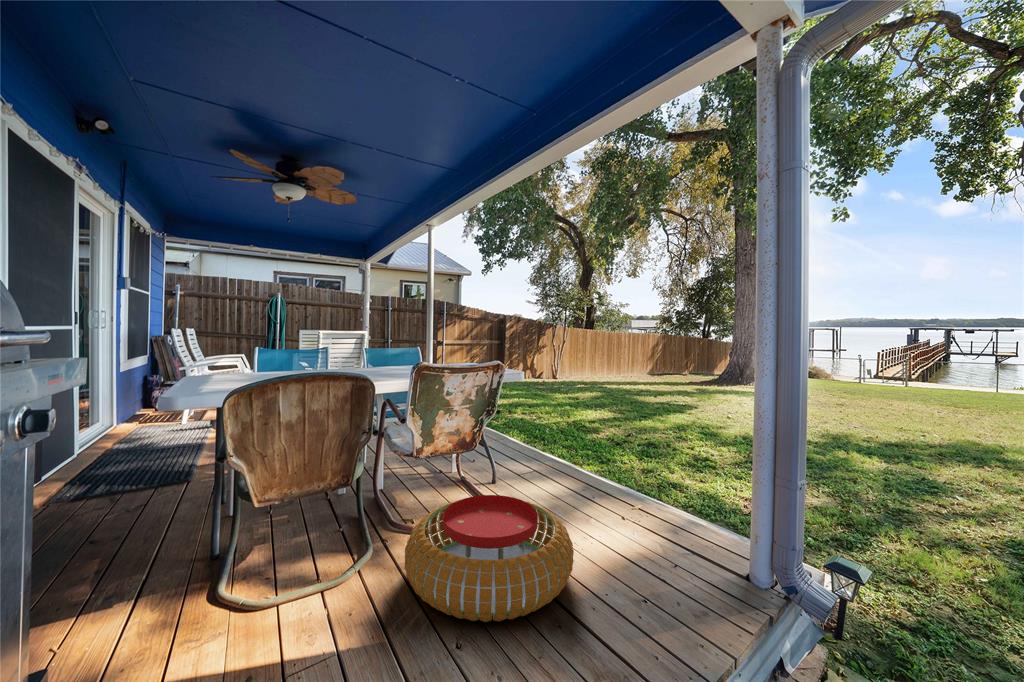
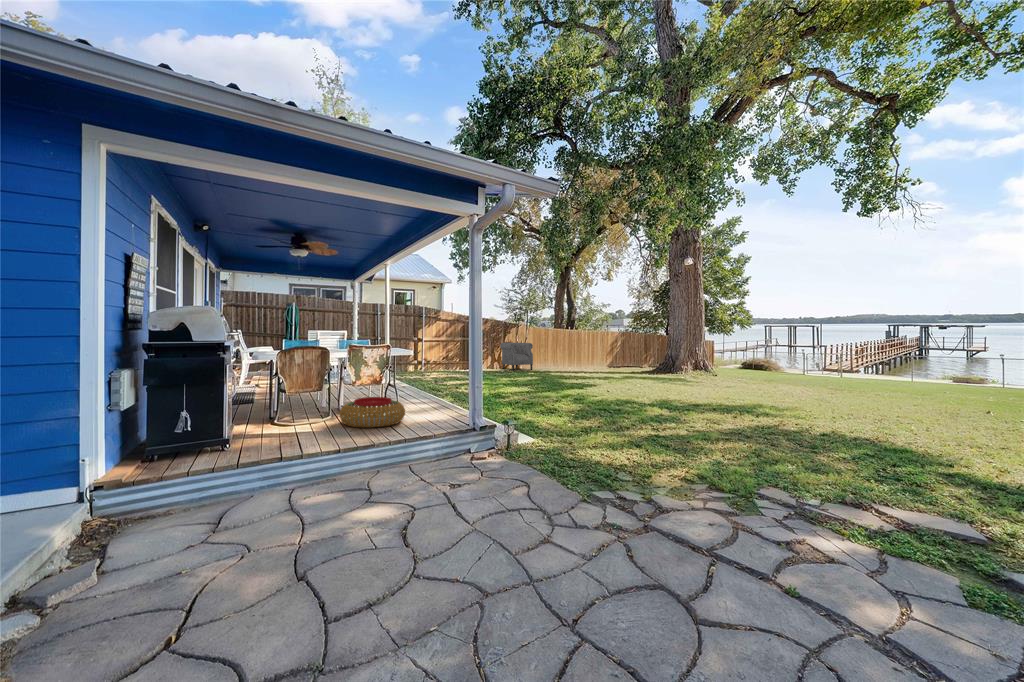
chair: none [537,346,577,382] -> present [500,342,533,371]

